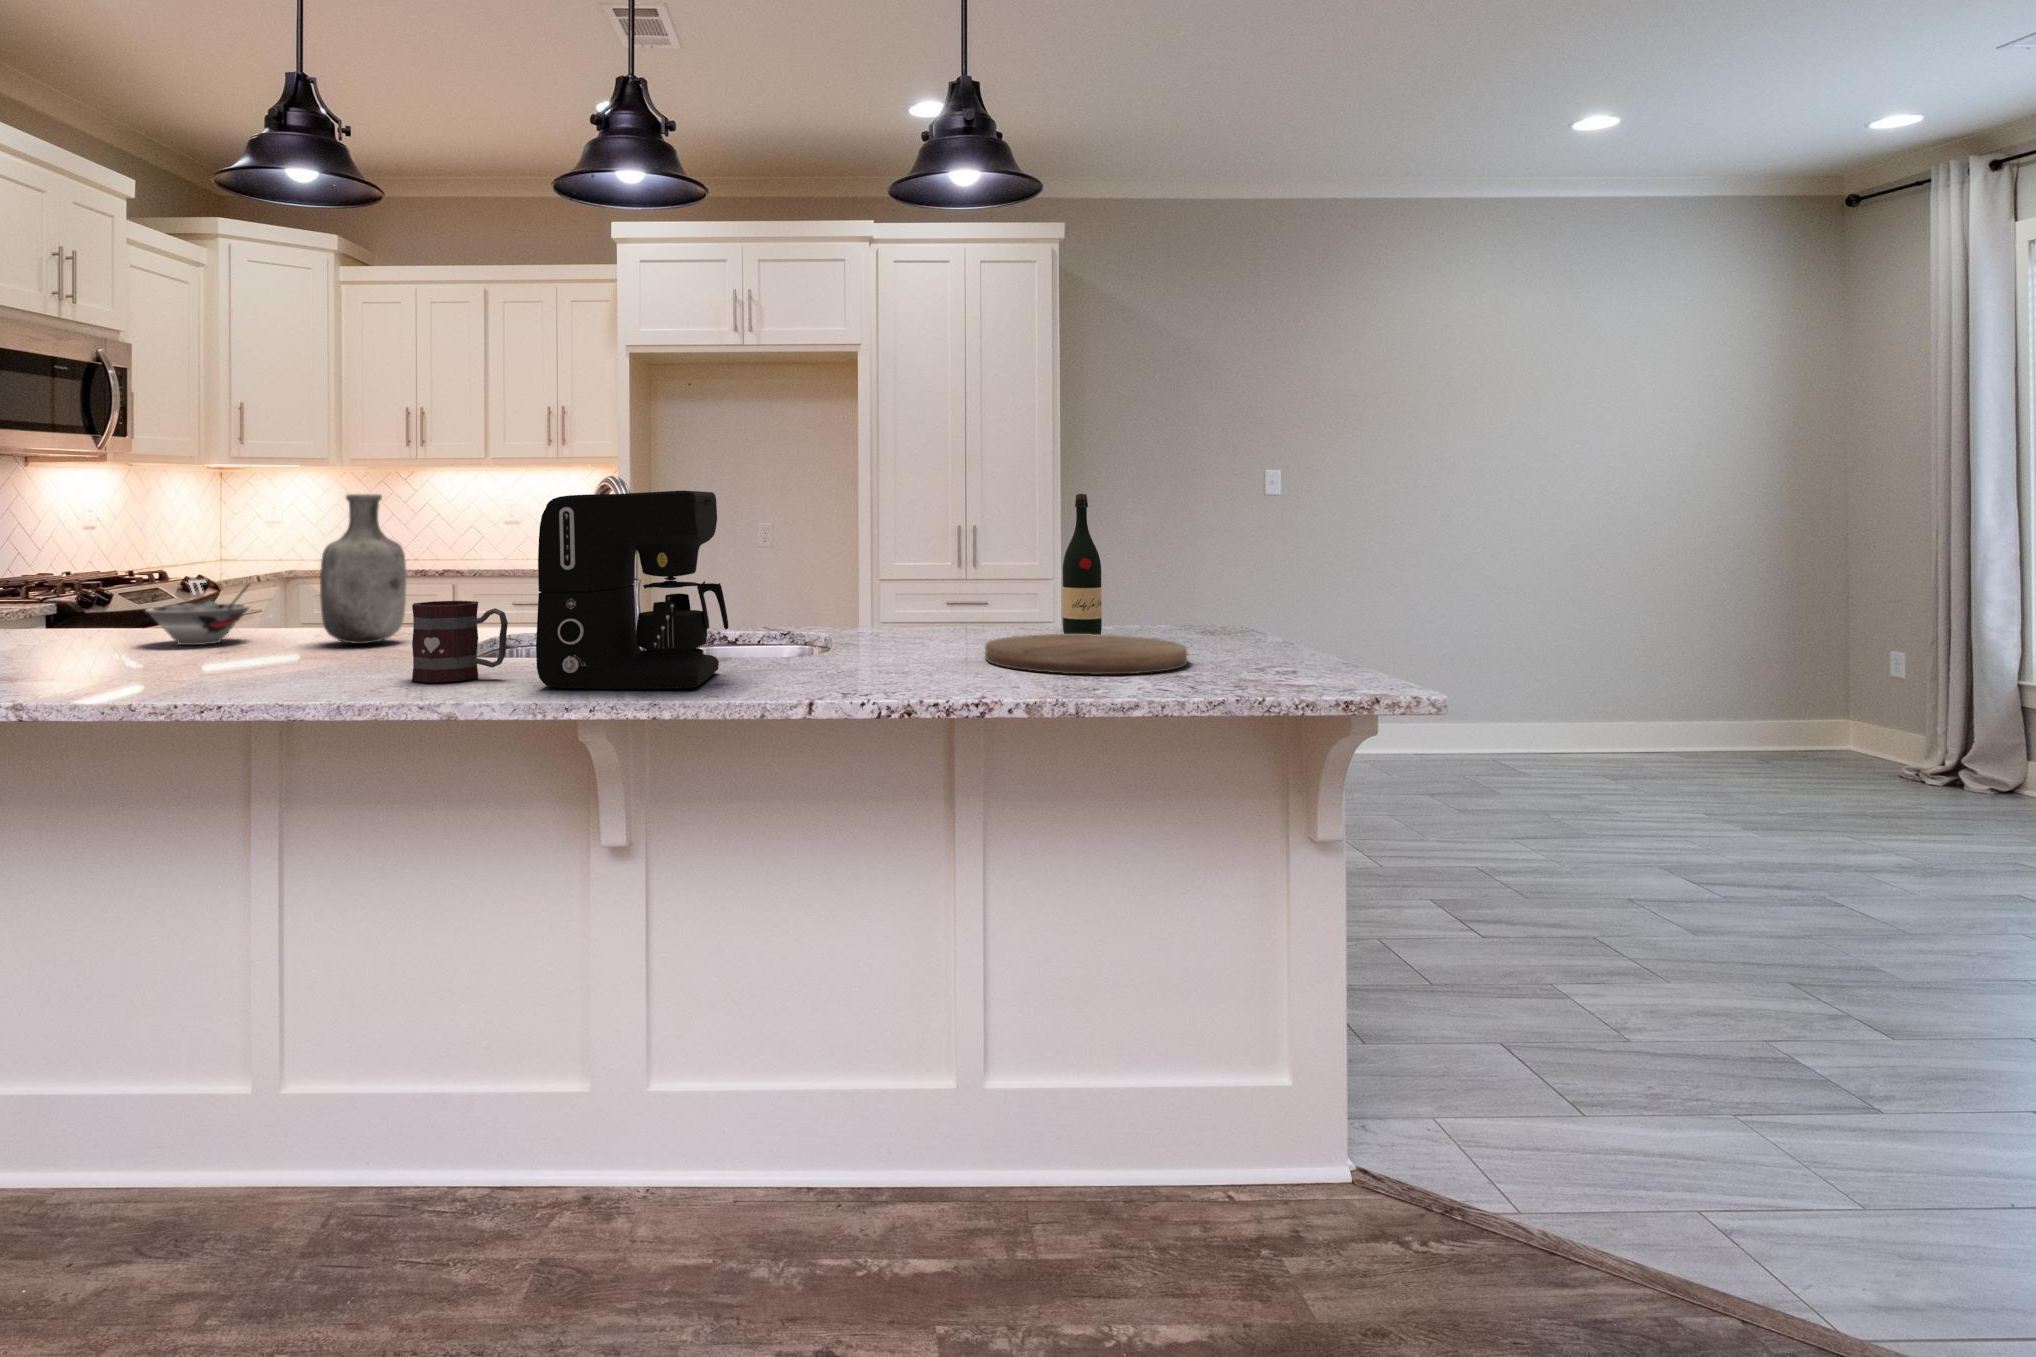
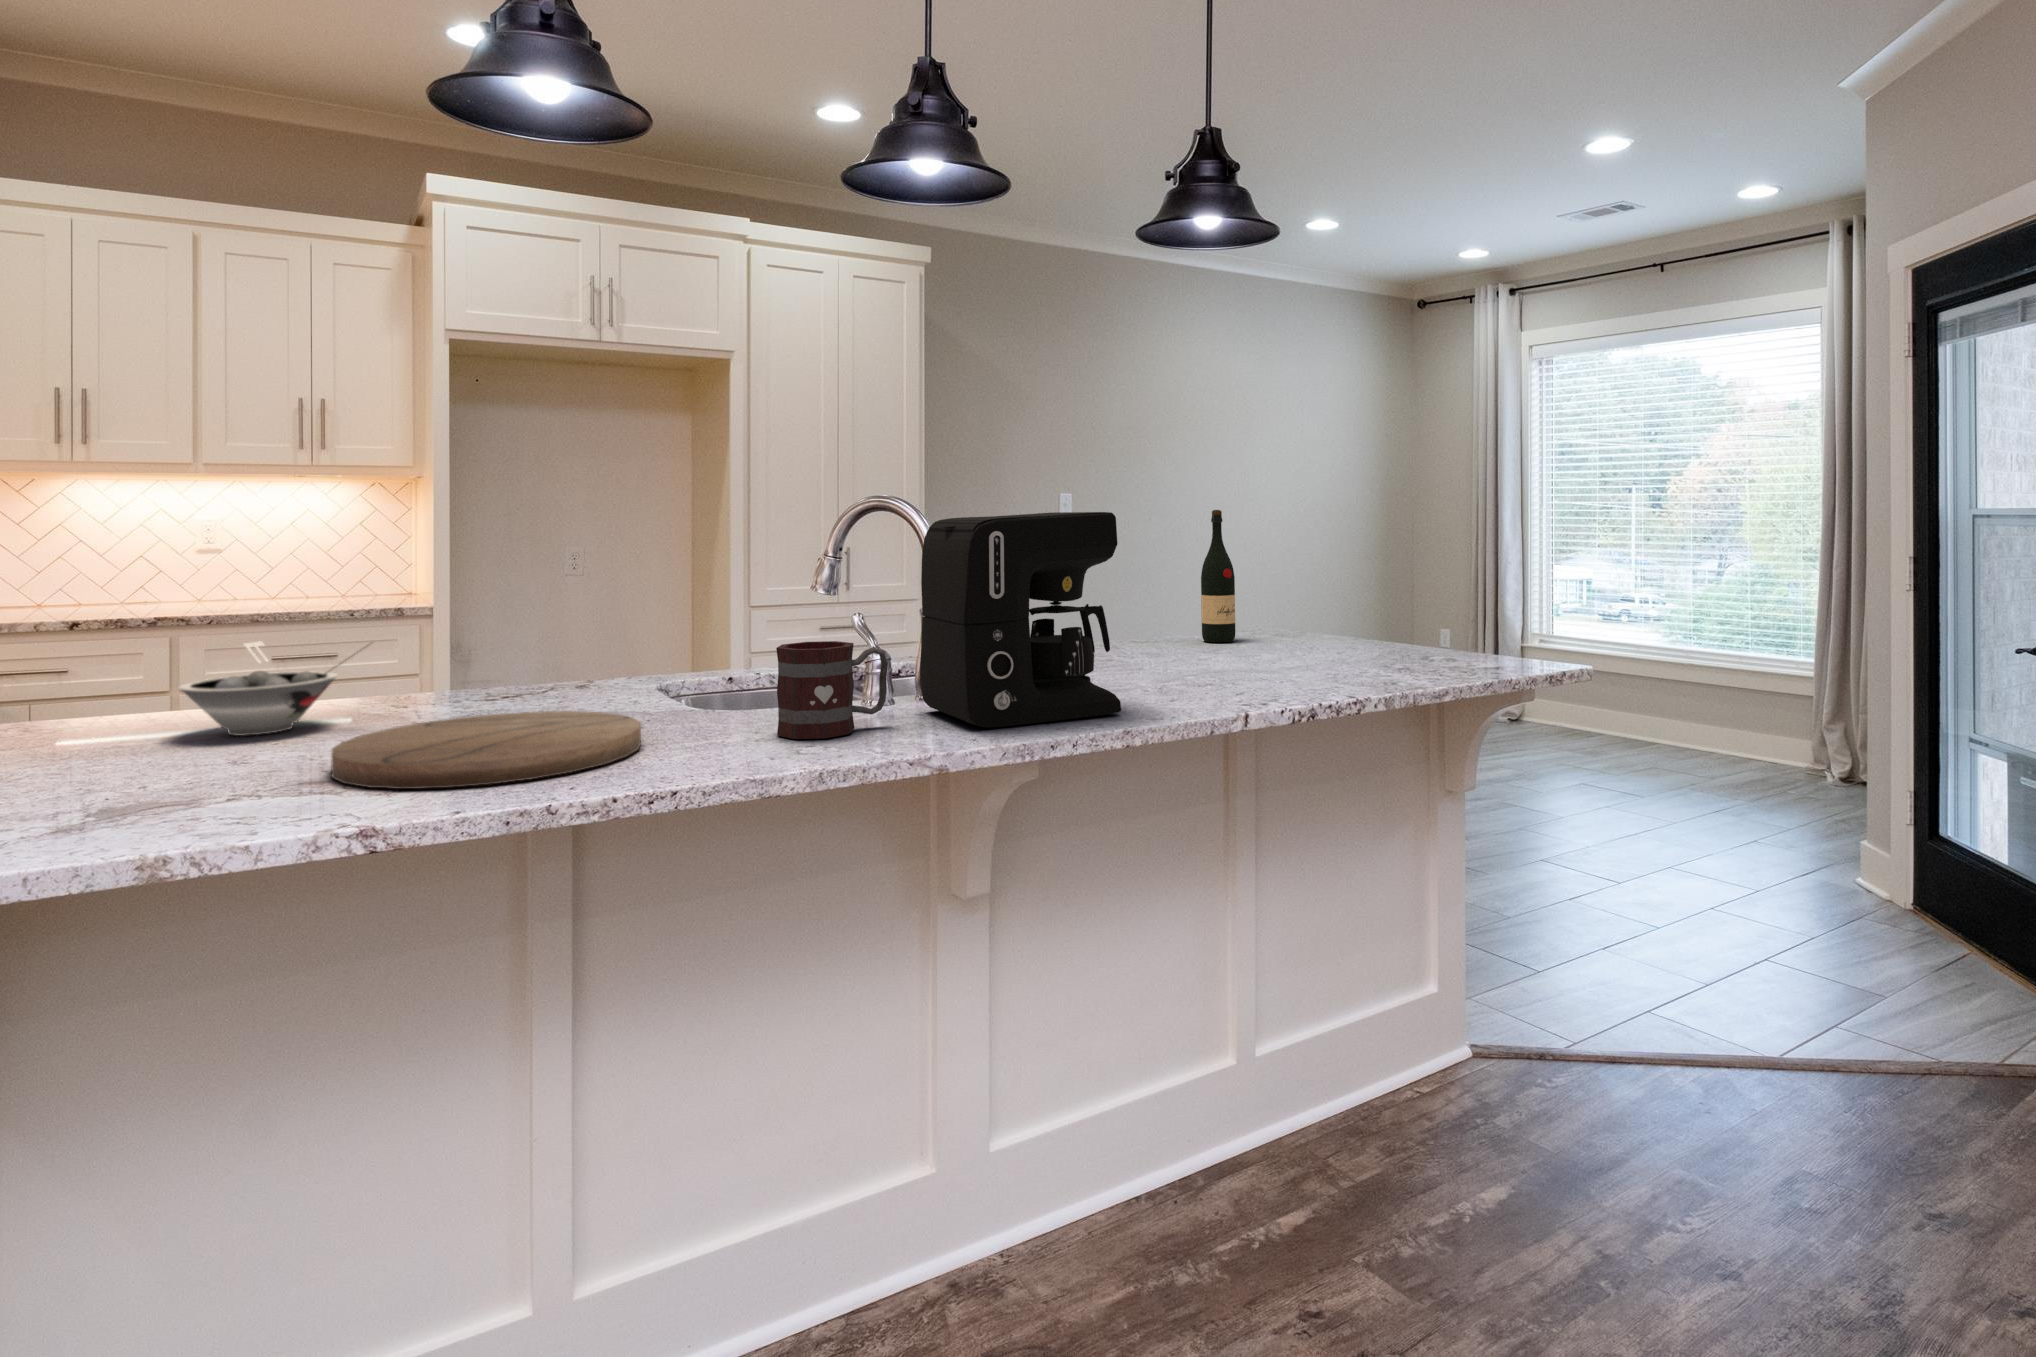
vase: present [320,494,406,644] -> none [461,519,571,709]
cutting board: present [985,634,1187,674] -> present [331,711,641,789]

